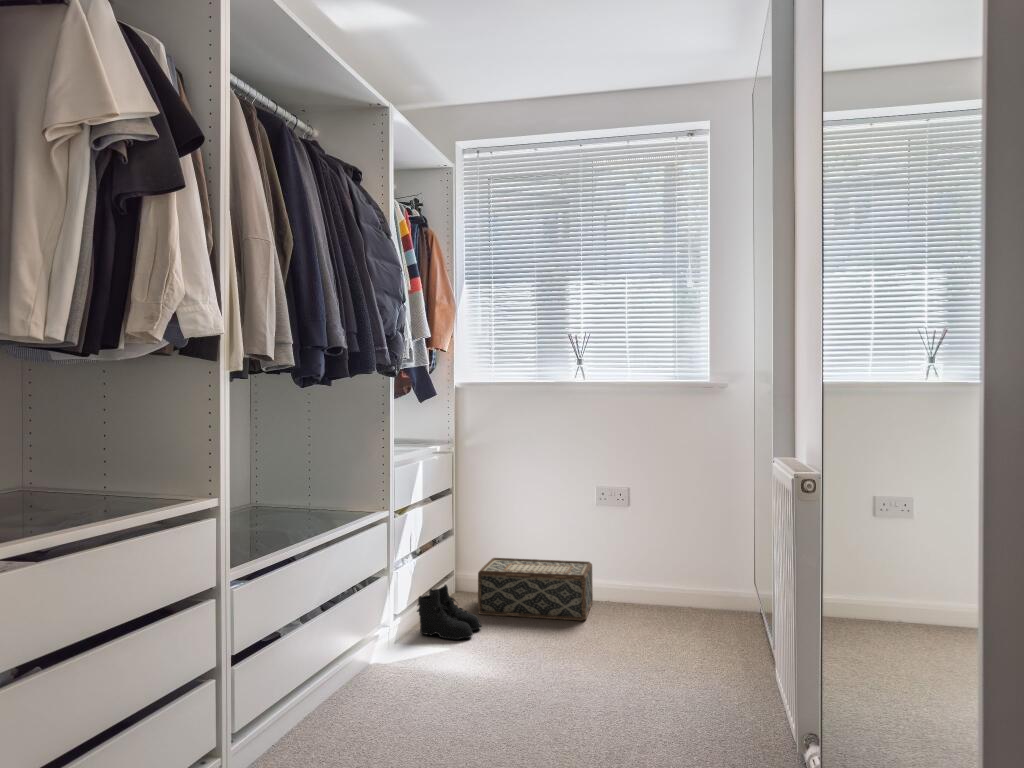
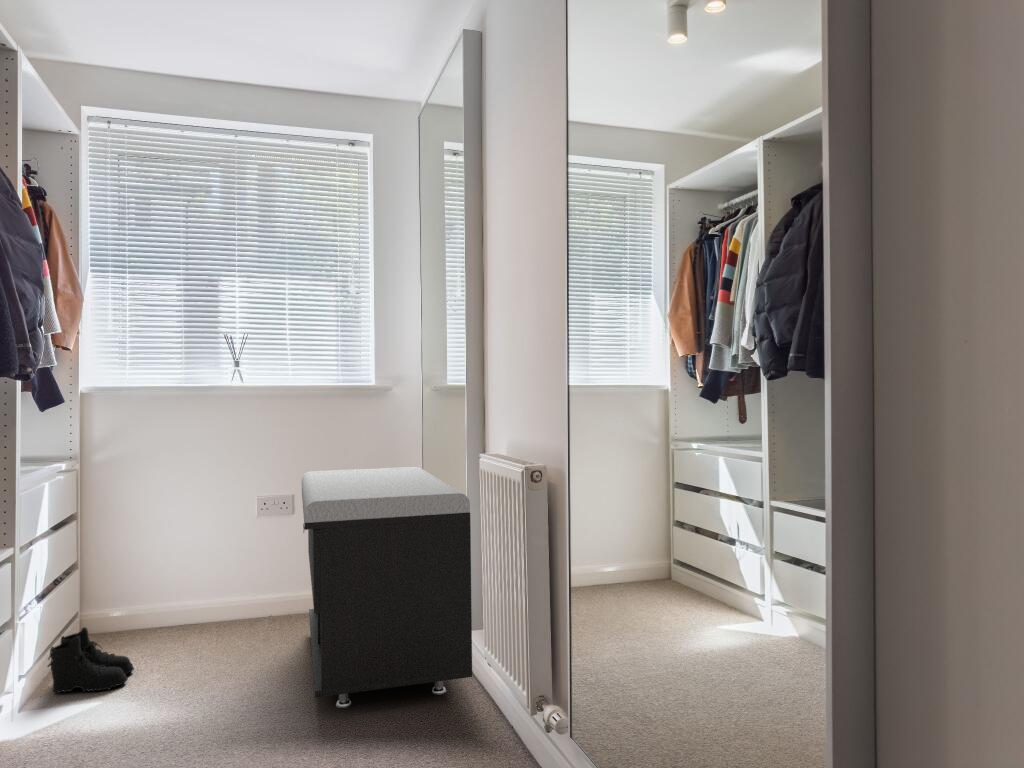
storage bench: none [596,465,772,714] -> present [302,467,472,708]
woven basket: present [478,558,593,620] -> none [121,577,255,655]

